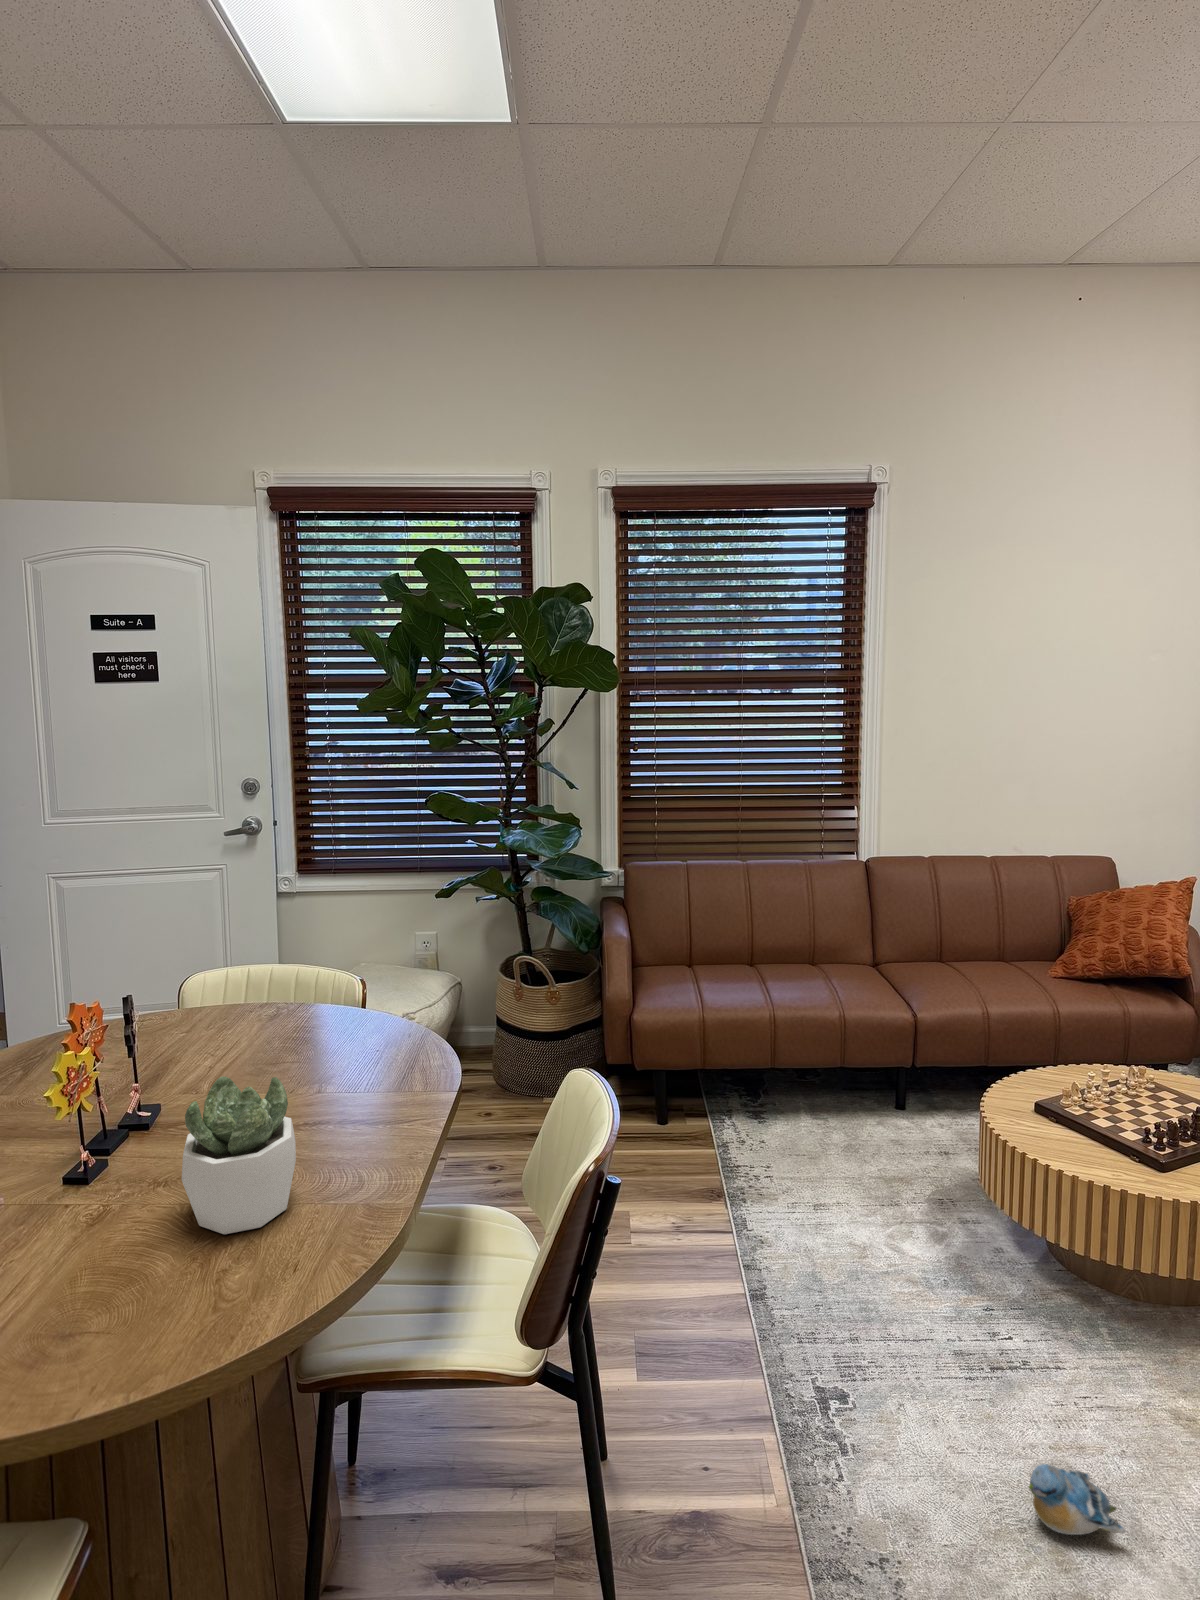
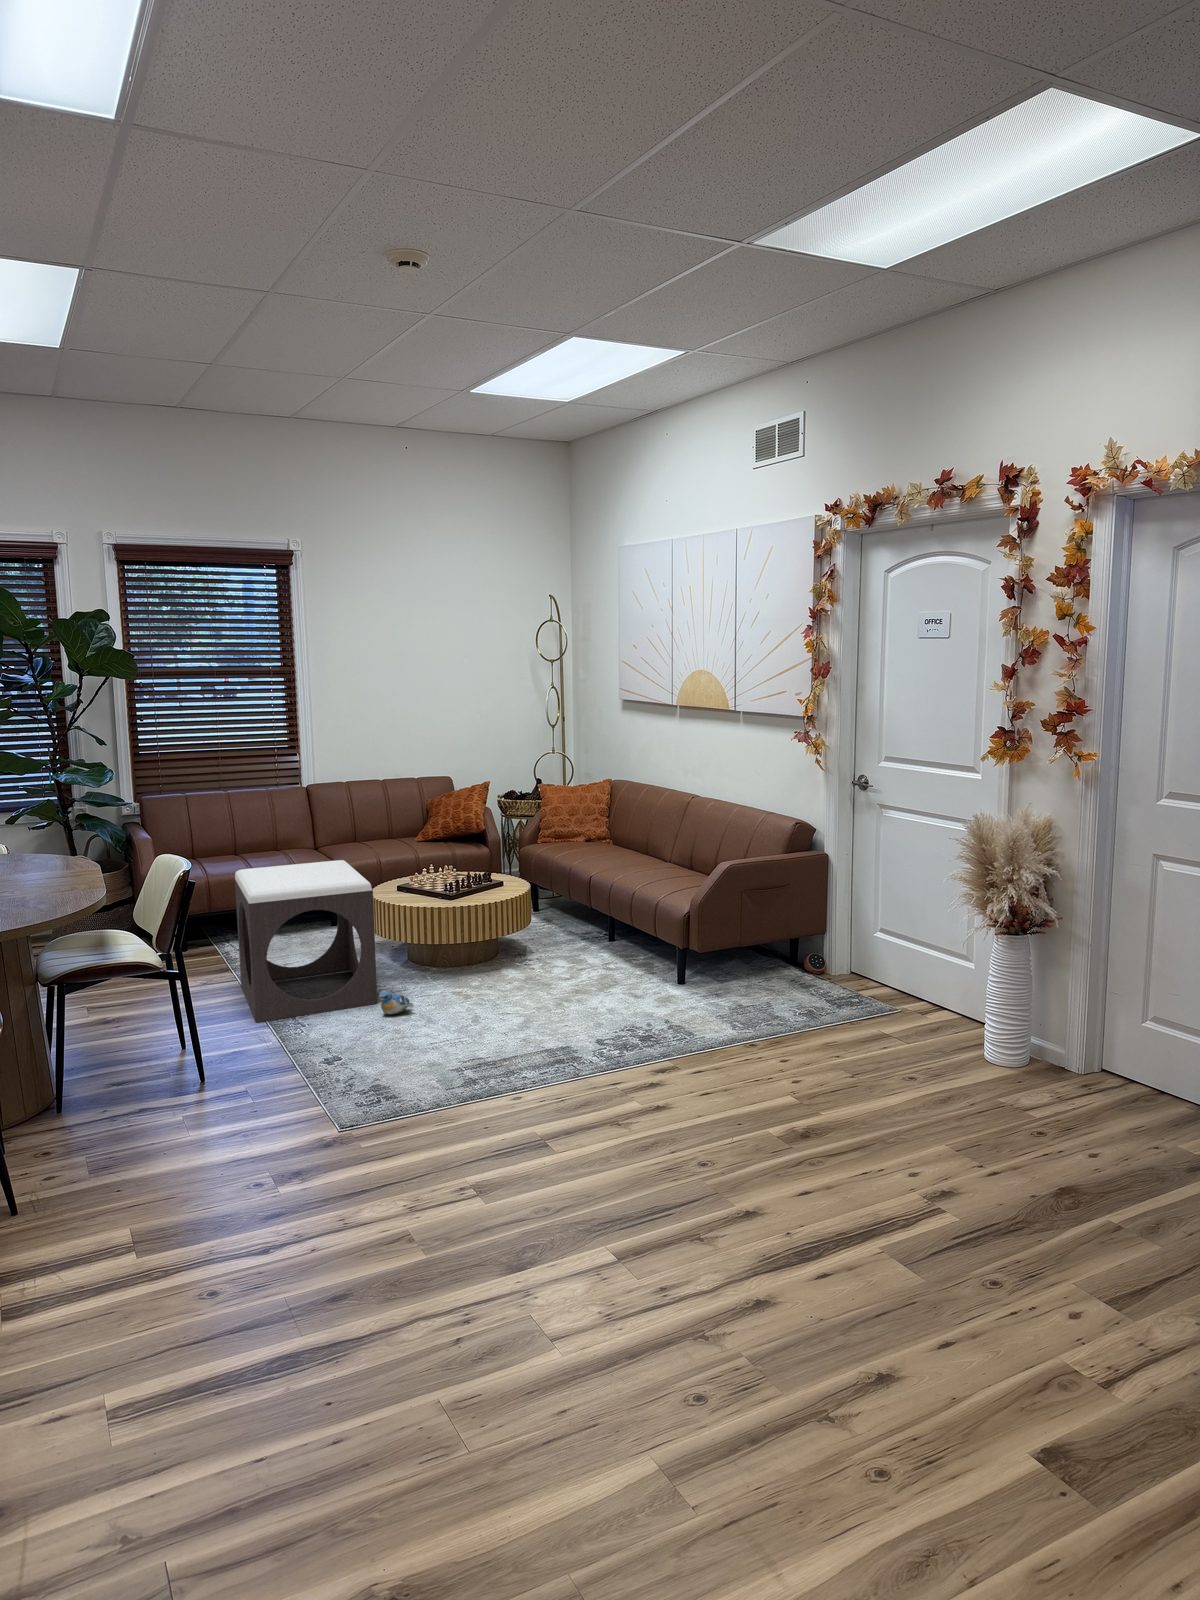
footstool: none [727,1048,1026,1447] -> present [235,860,377,1023]
succulent plant: present [182,1076,296,1234] -> none [24,844,75,901]

